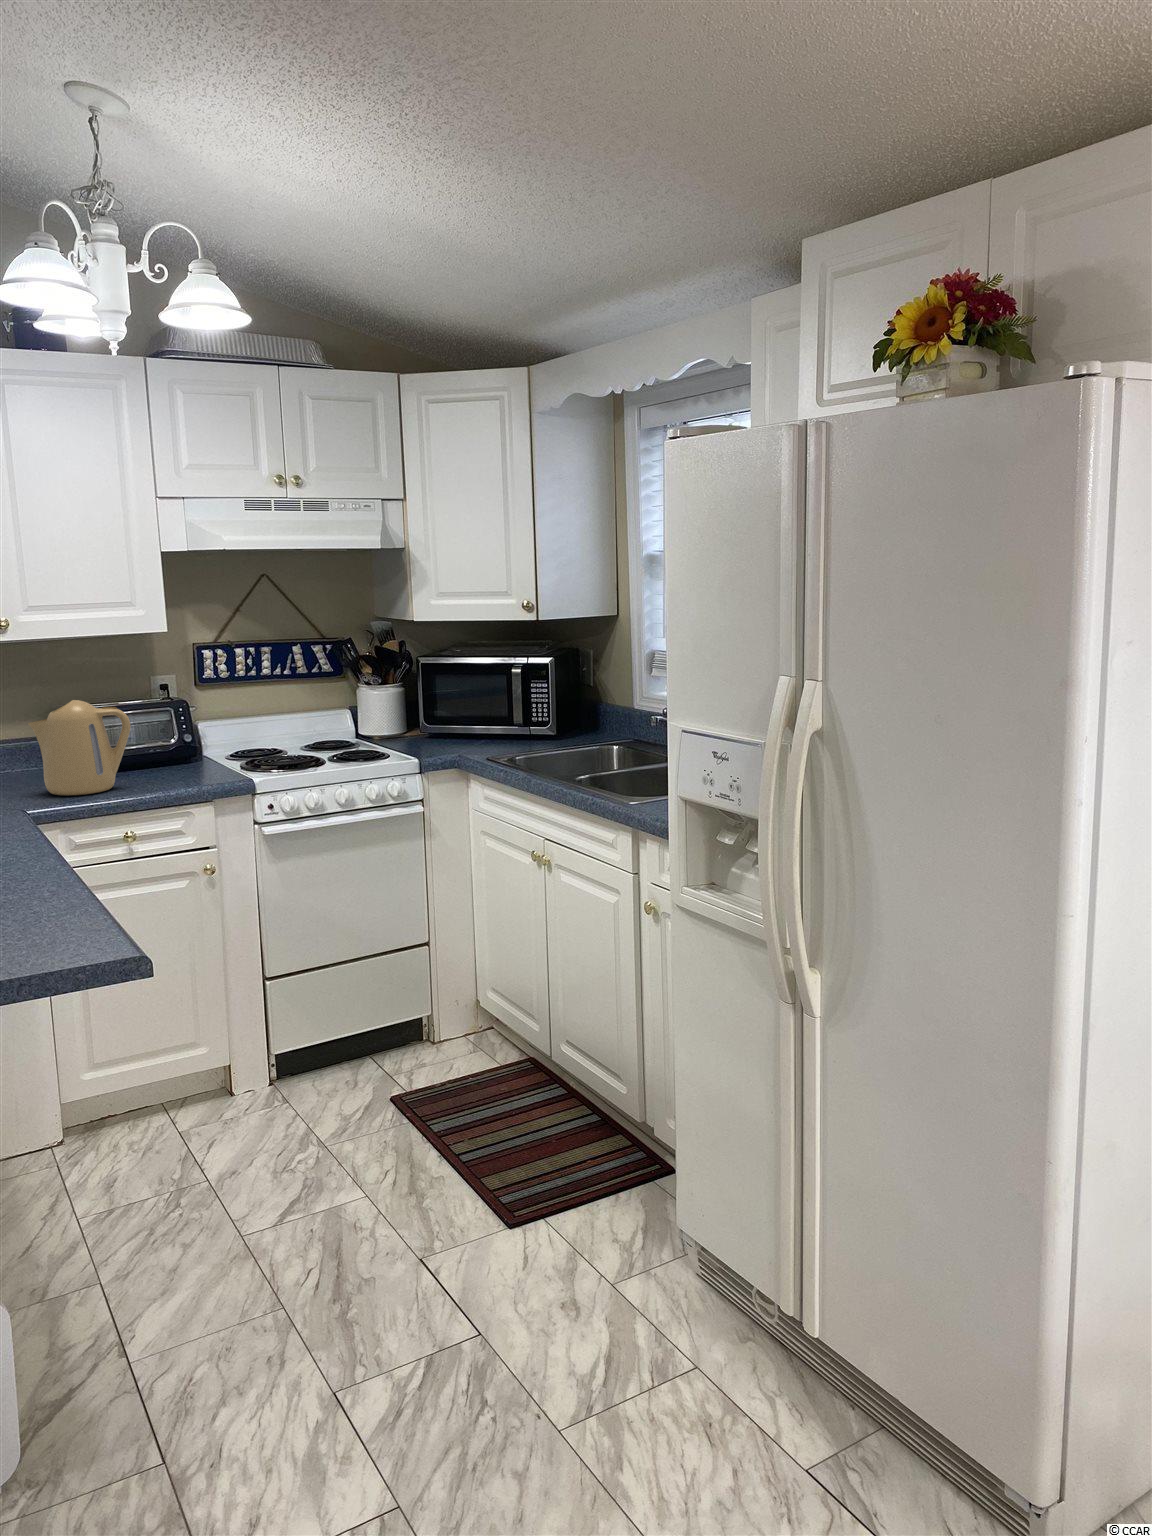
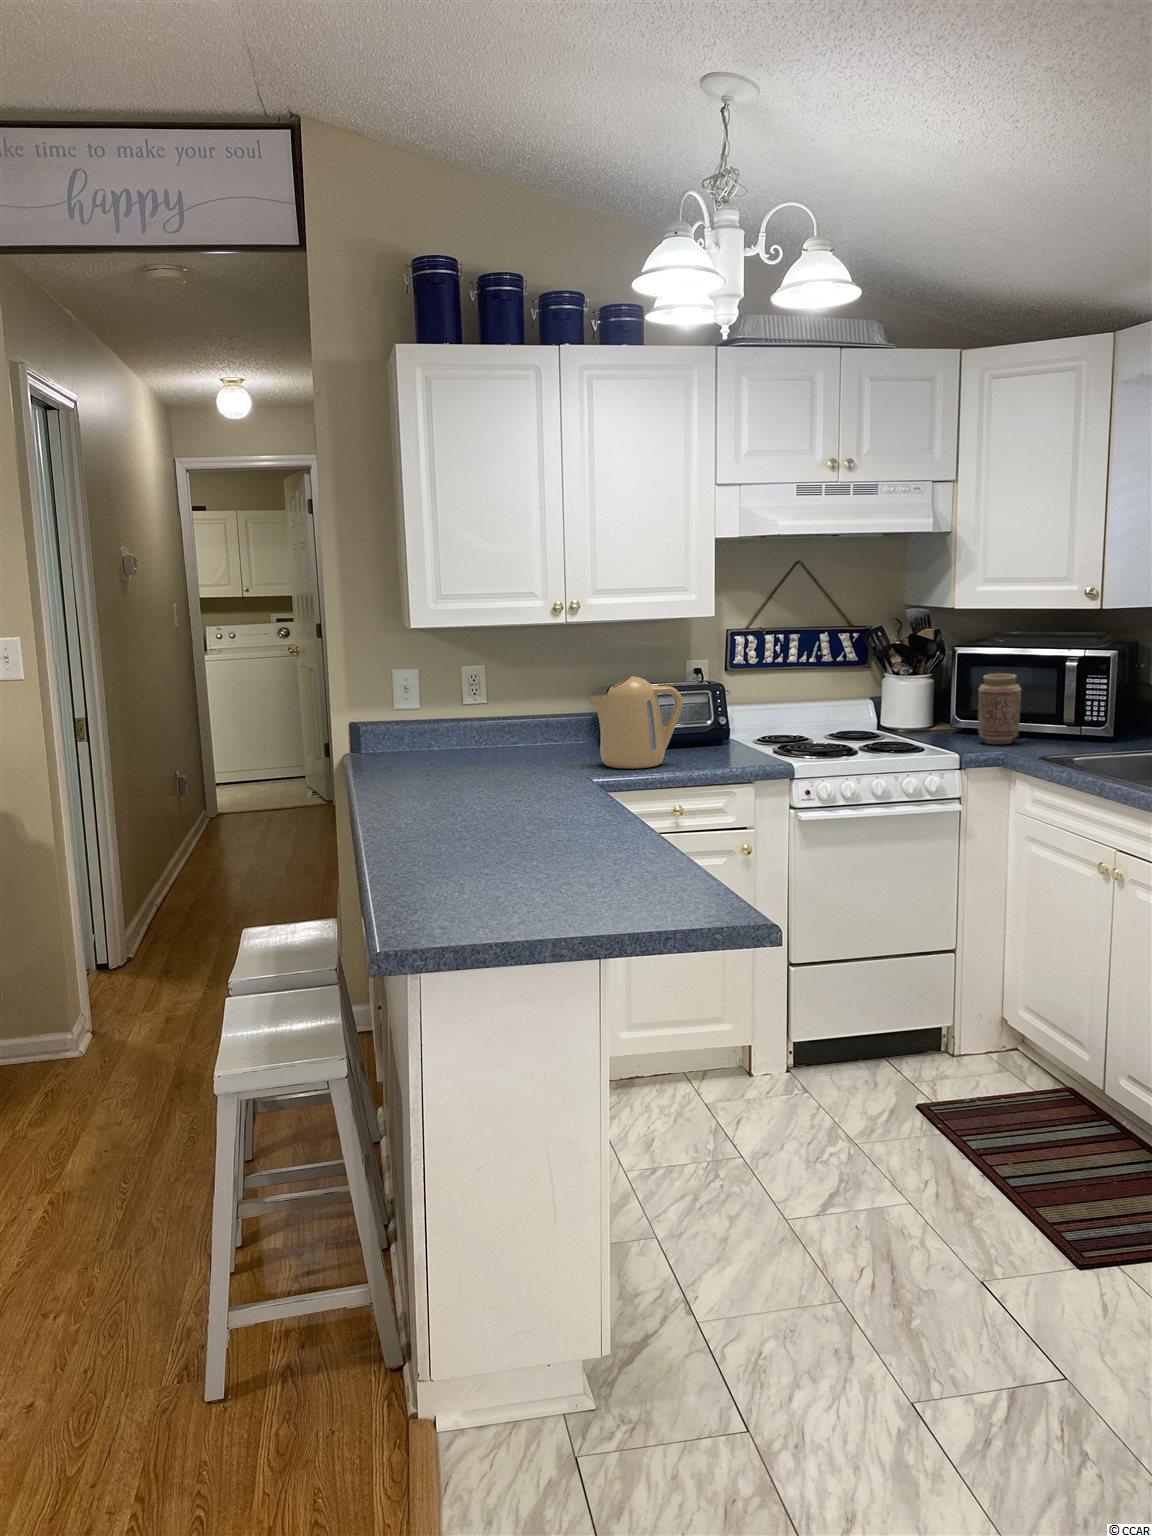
vase: none [435,681,475,747] -> present [978,674,1021,744]

